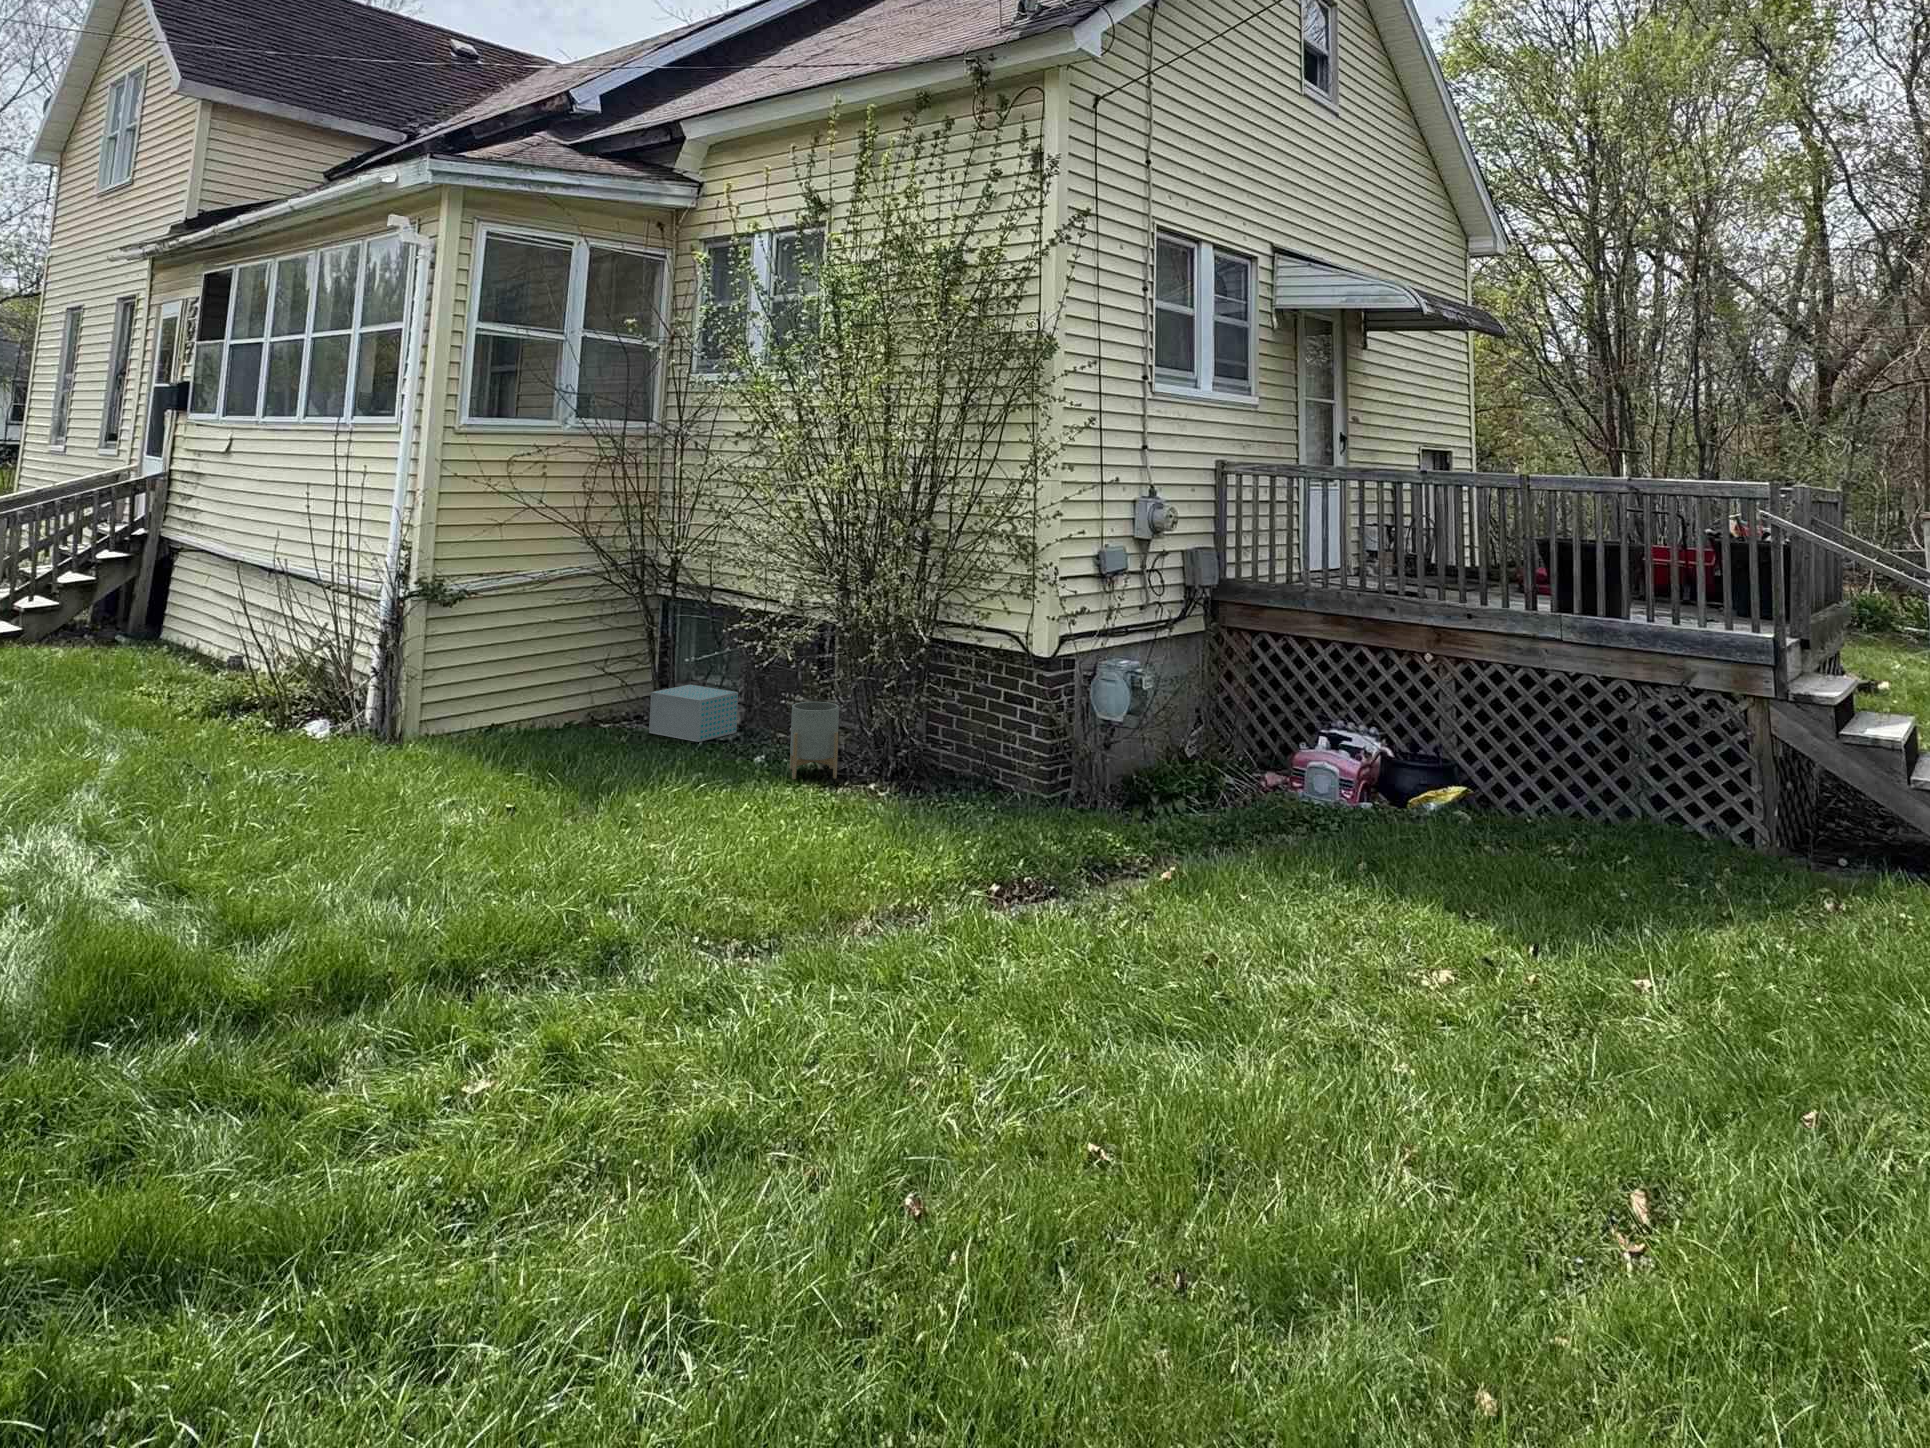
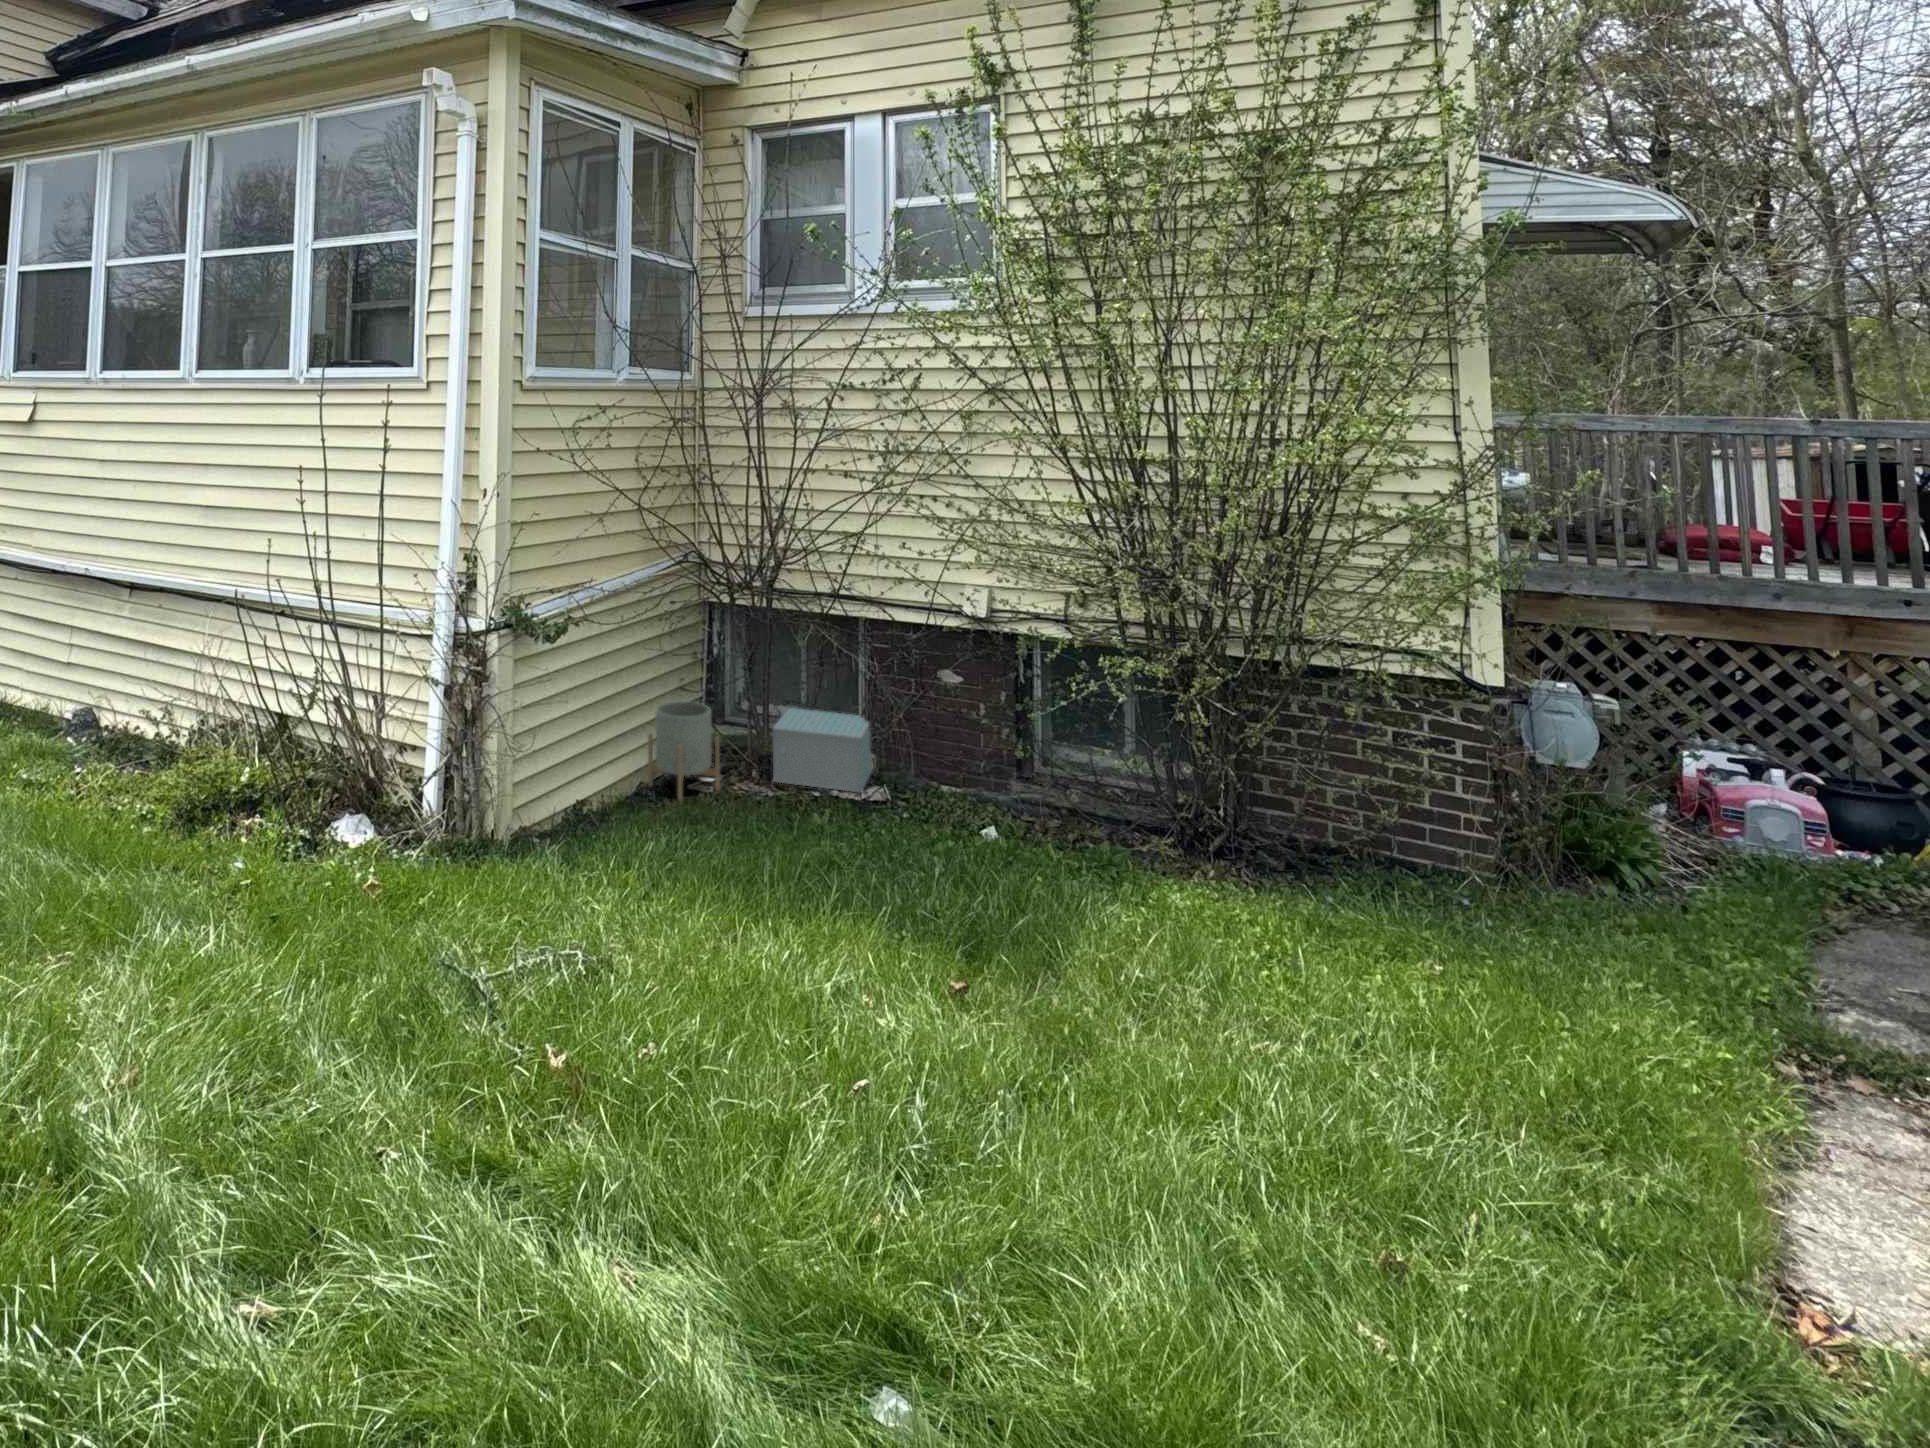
planter: present [790,702,839,779] -> present [648,701,720,800]

